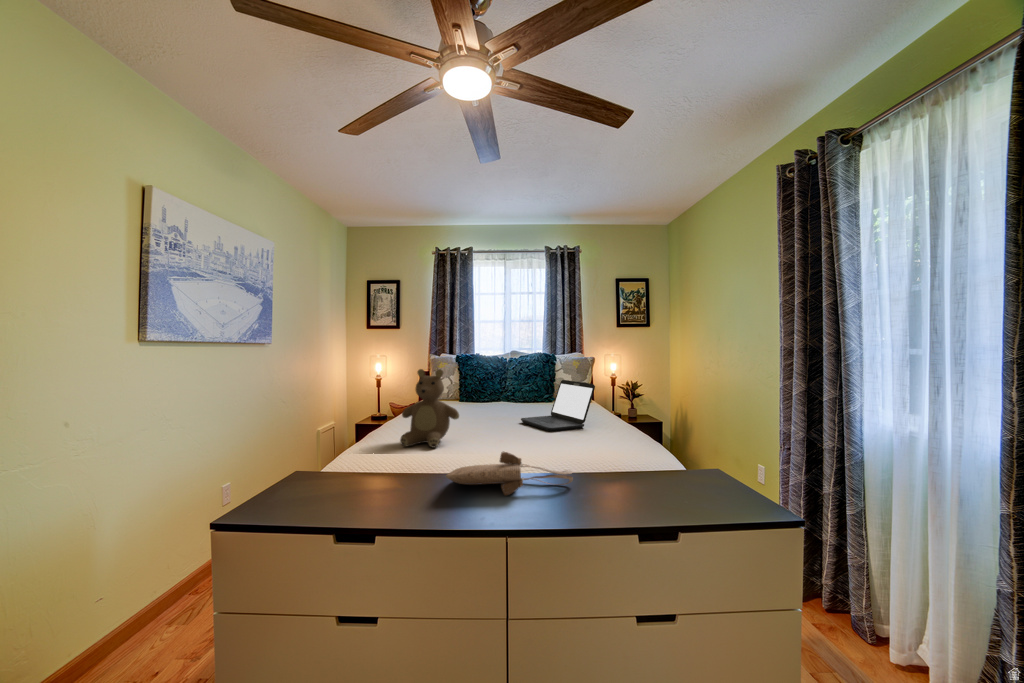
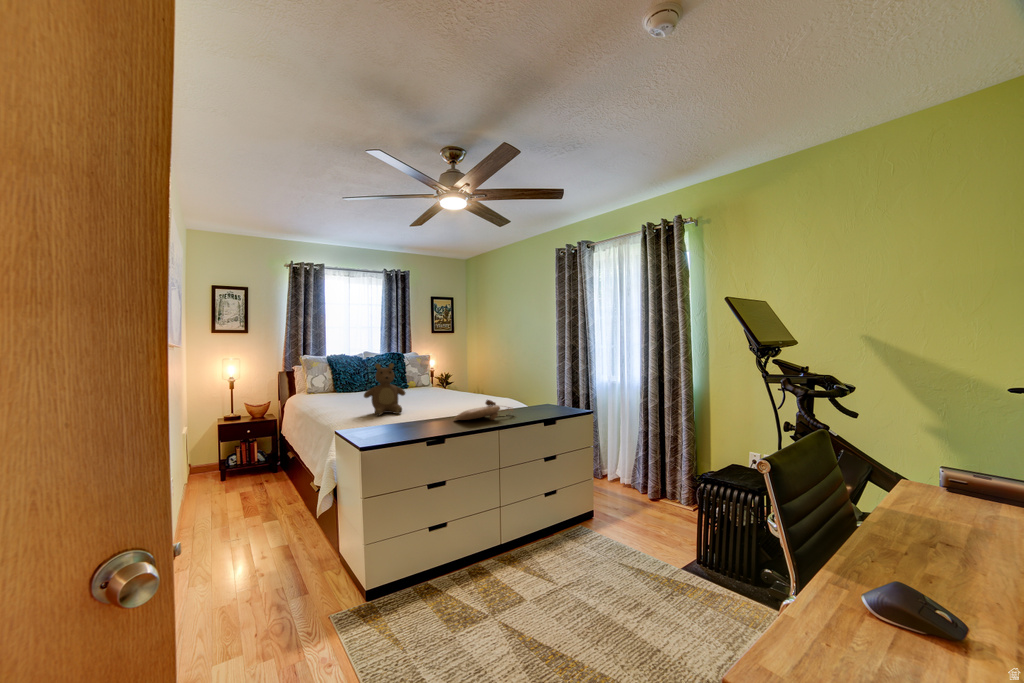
laptop: present [521,380,595,432] -> none [417,369,468,401]

